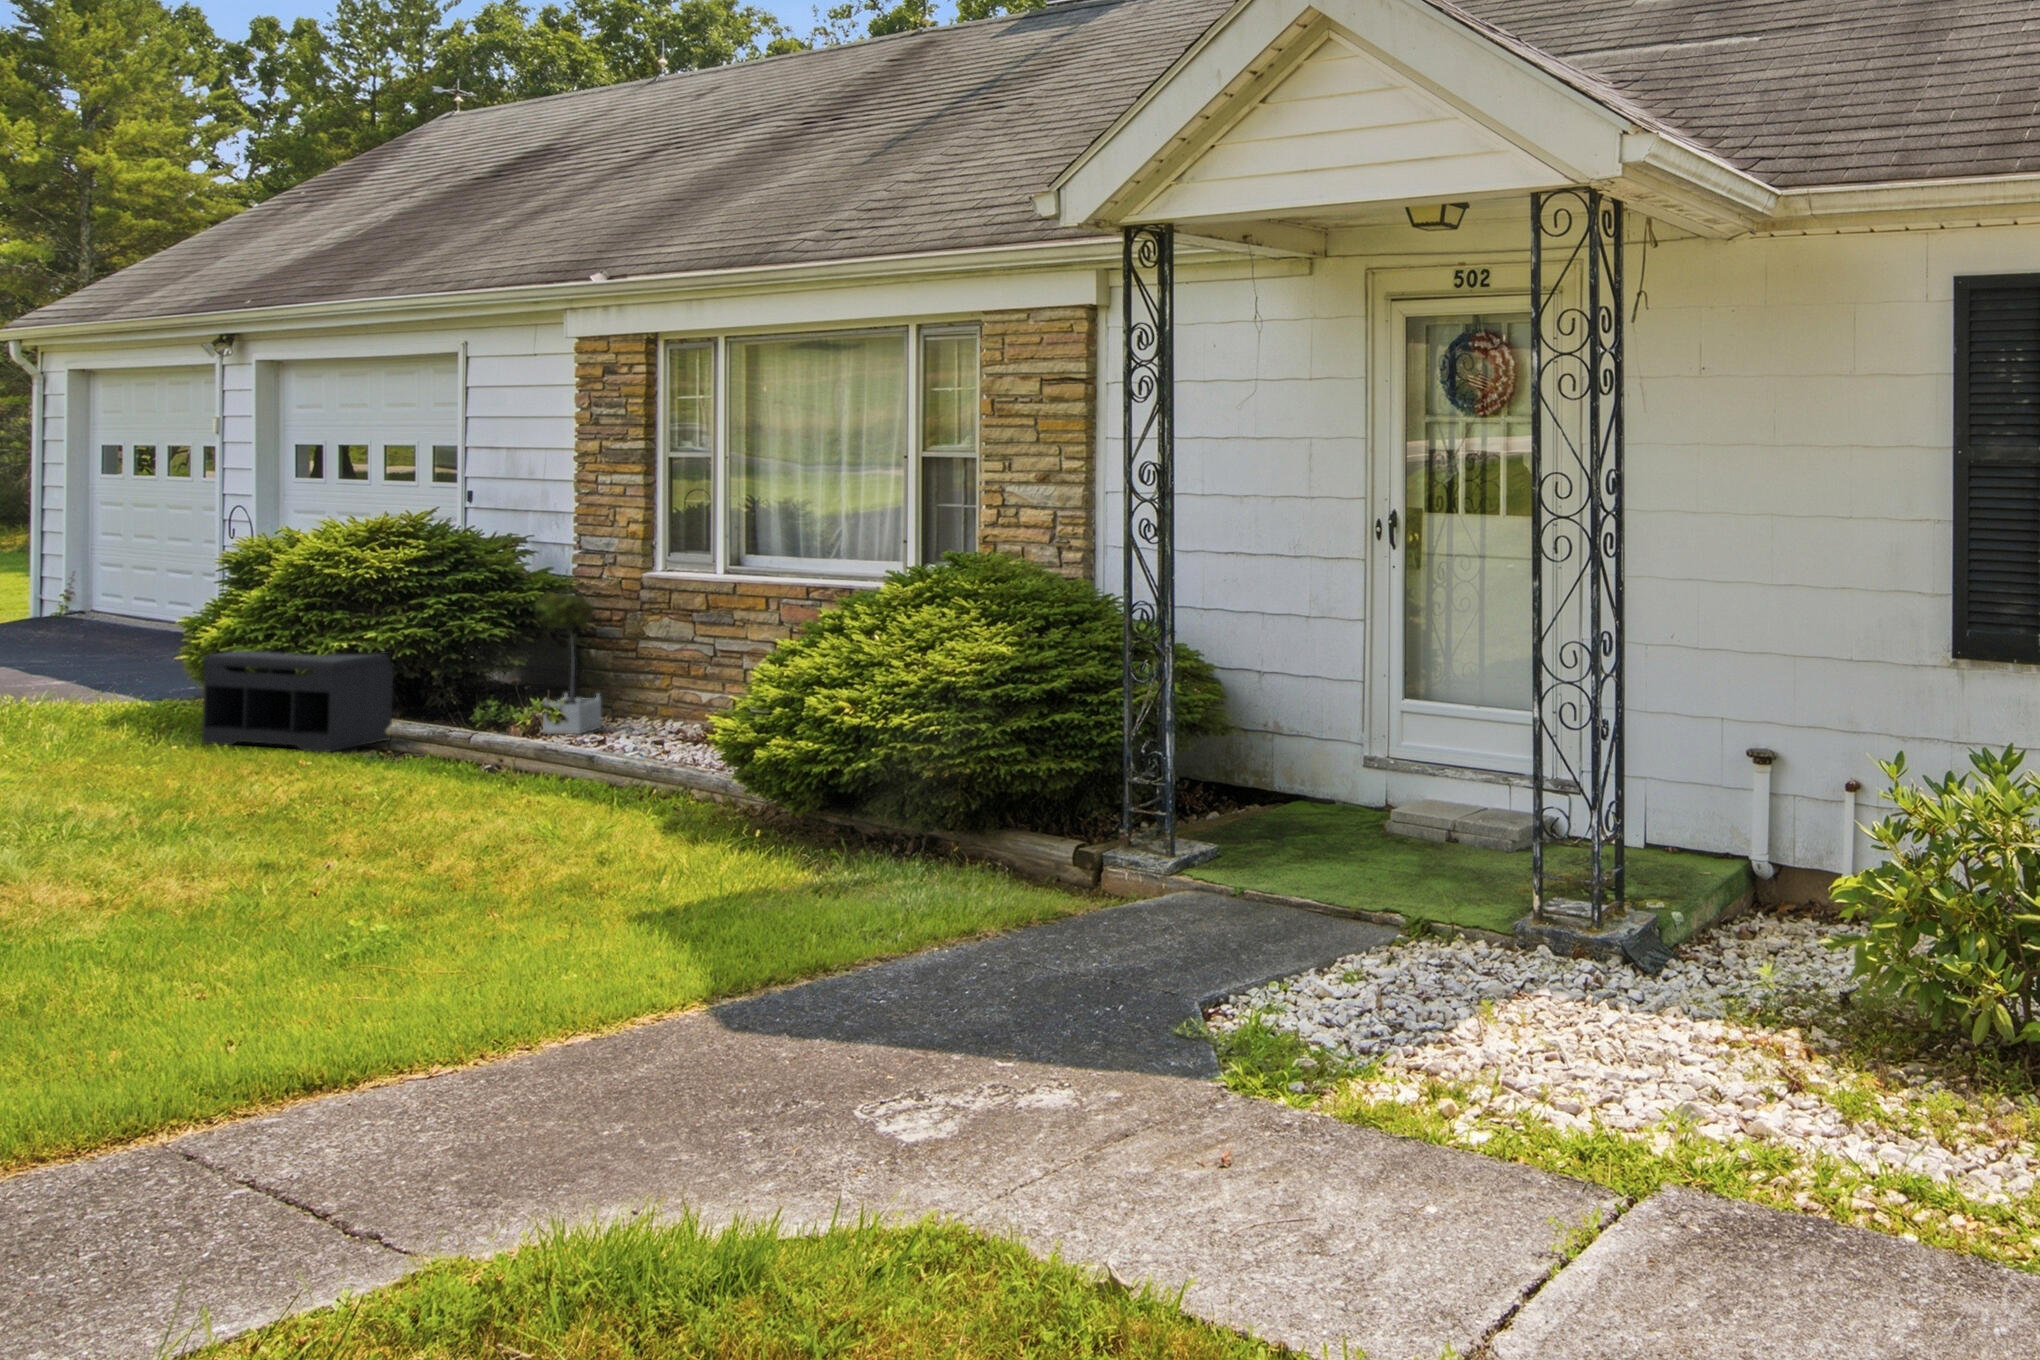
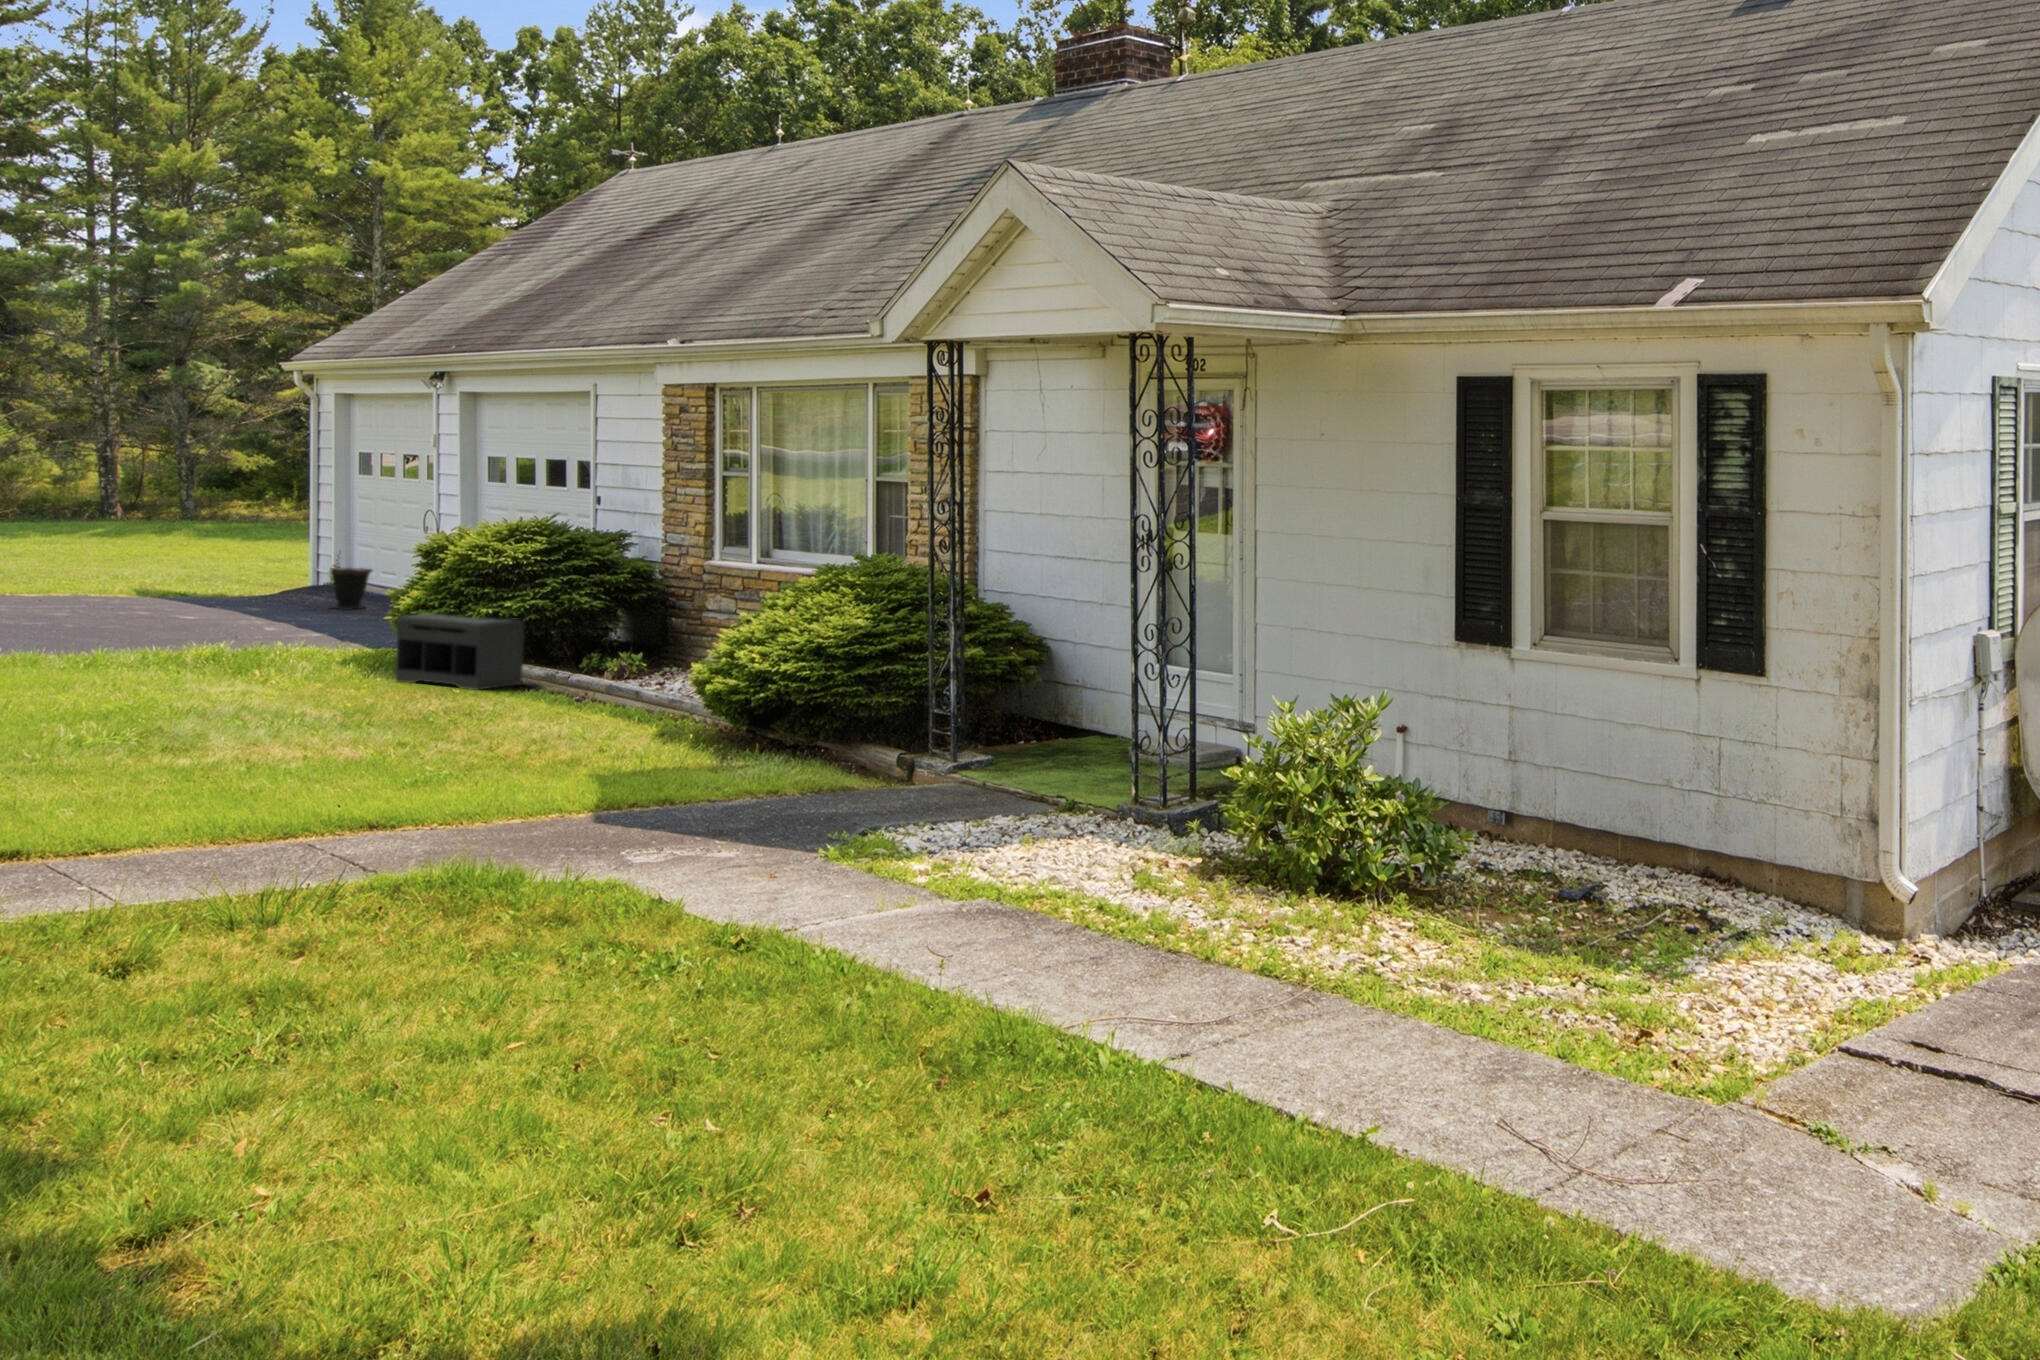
bucket: none [62,587,126,641] -> present [330,568,372,610]
potted tree: present [535,591,602,734] -> none [625,575,674,687]

